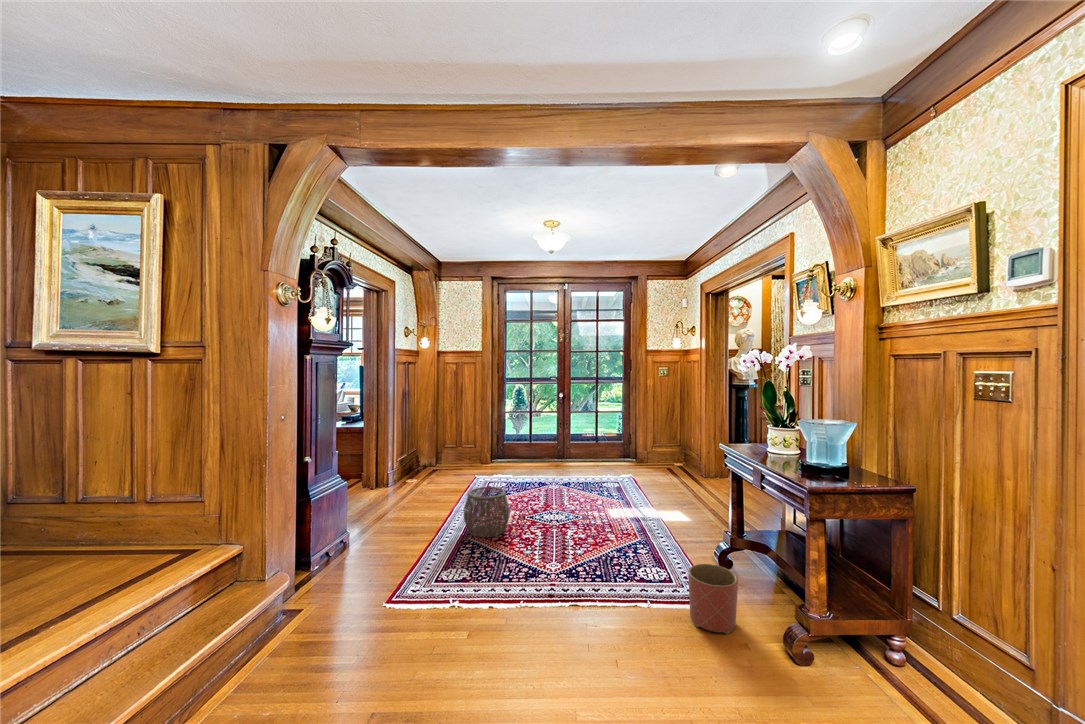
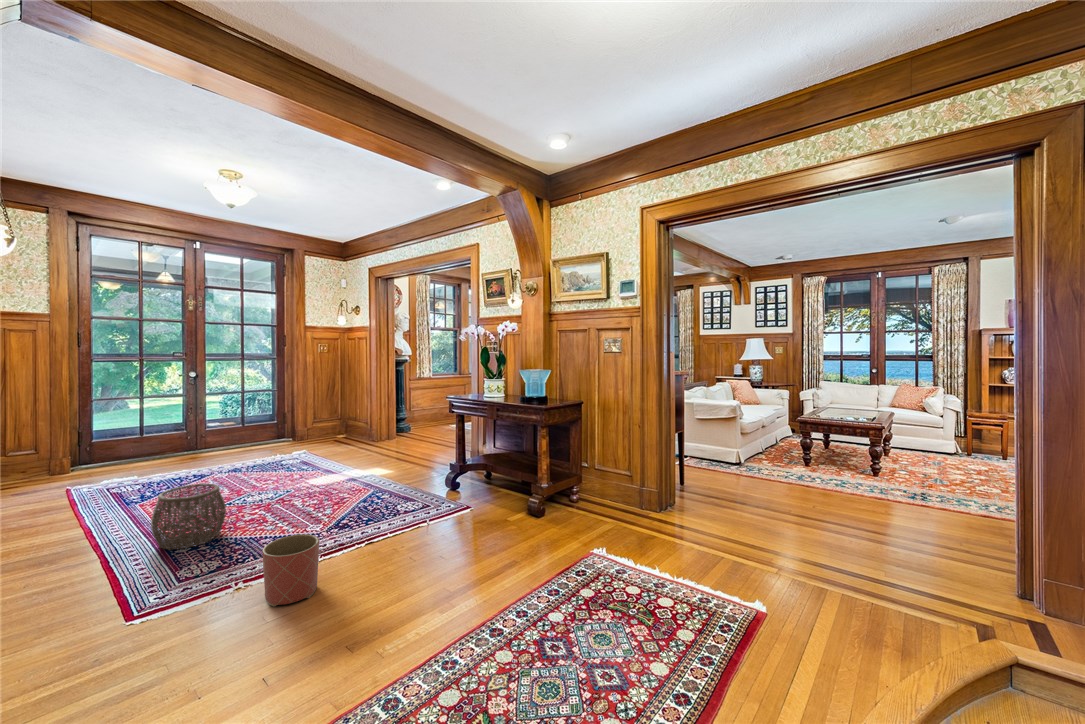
planter: present [688,564,738,634] -> present [263,534,319,607]

